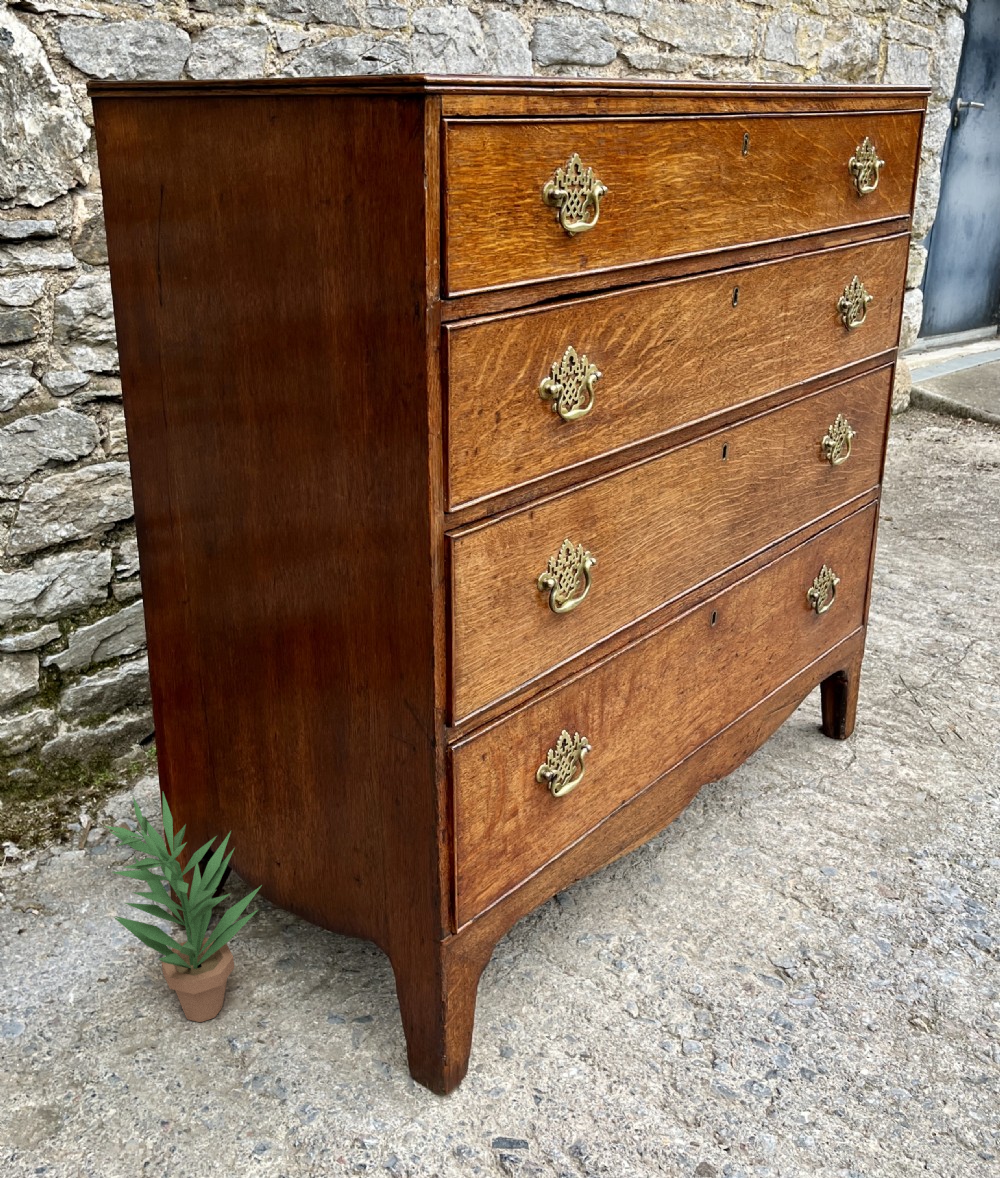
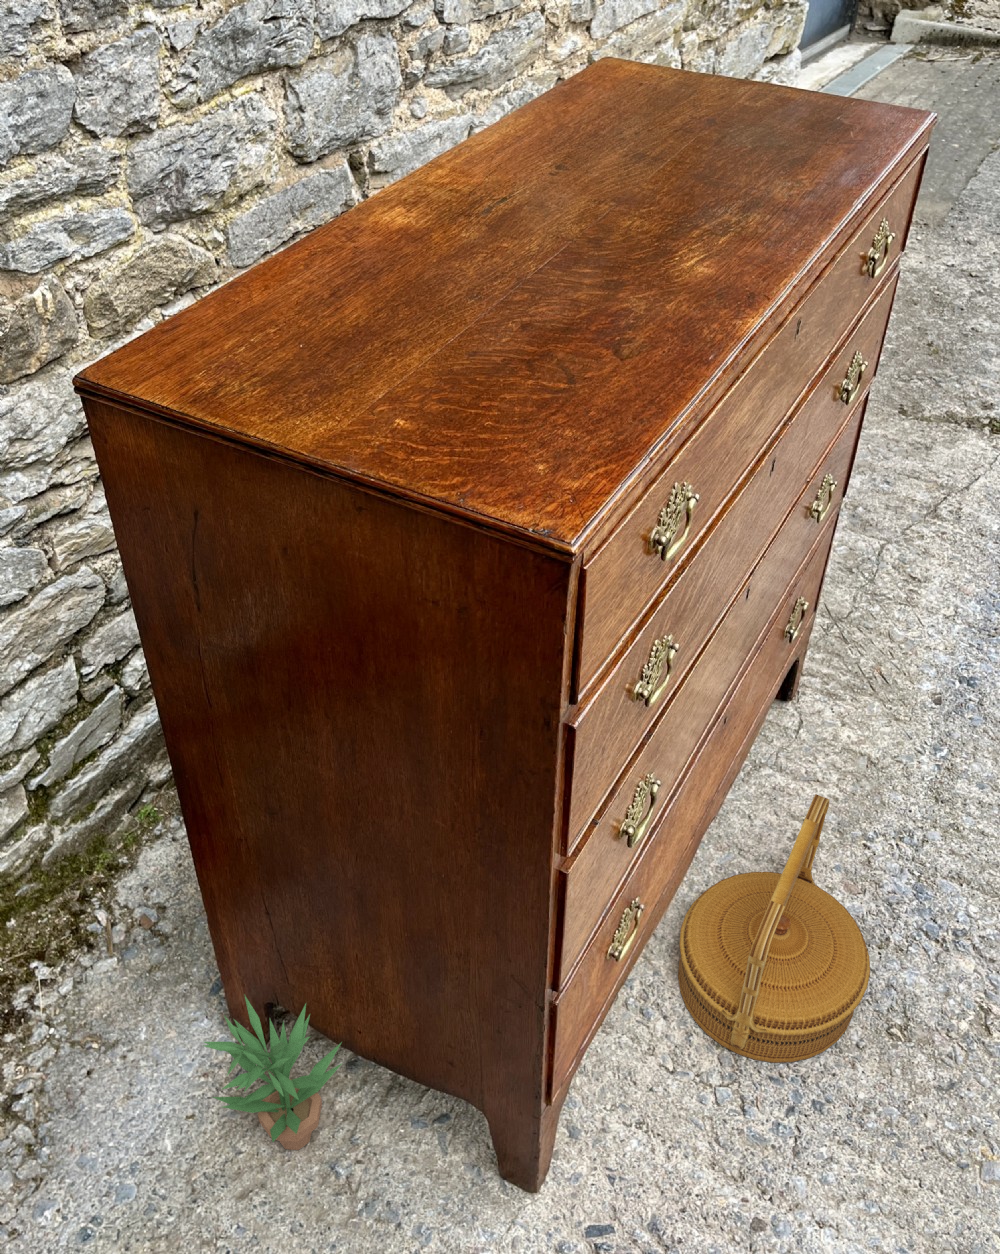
woven basket: none [665,721,886,1027] -> present [678,794,870,1063]

